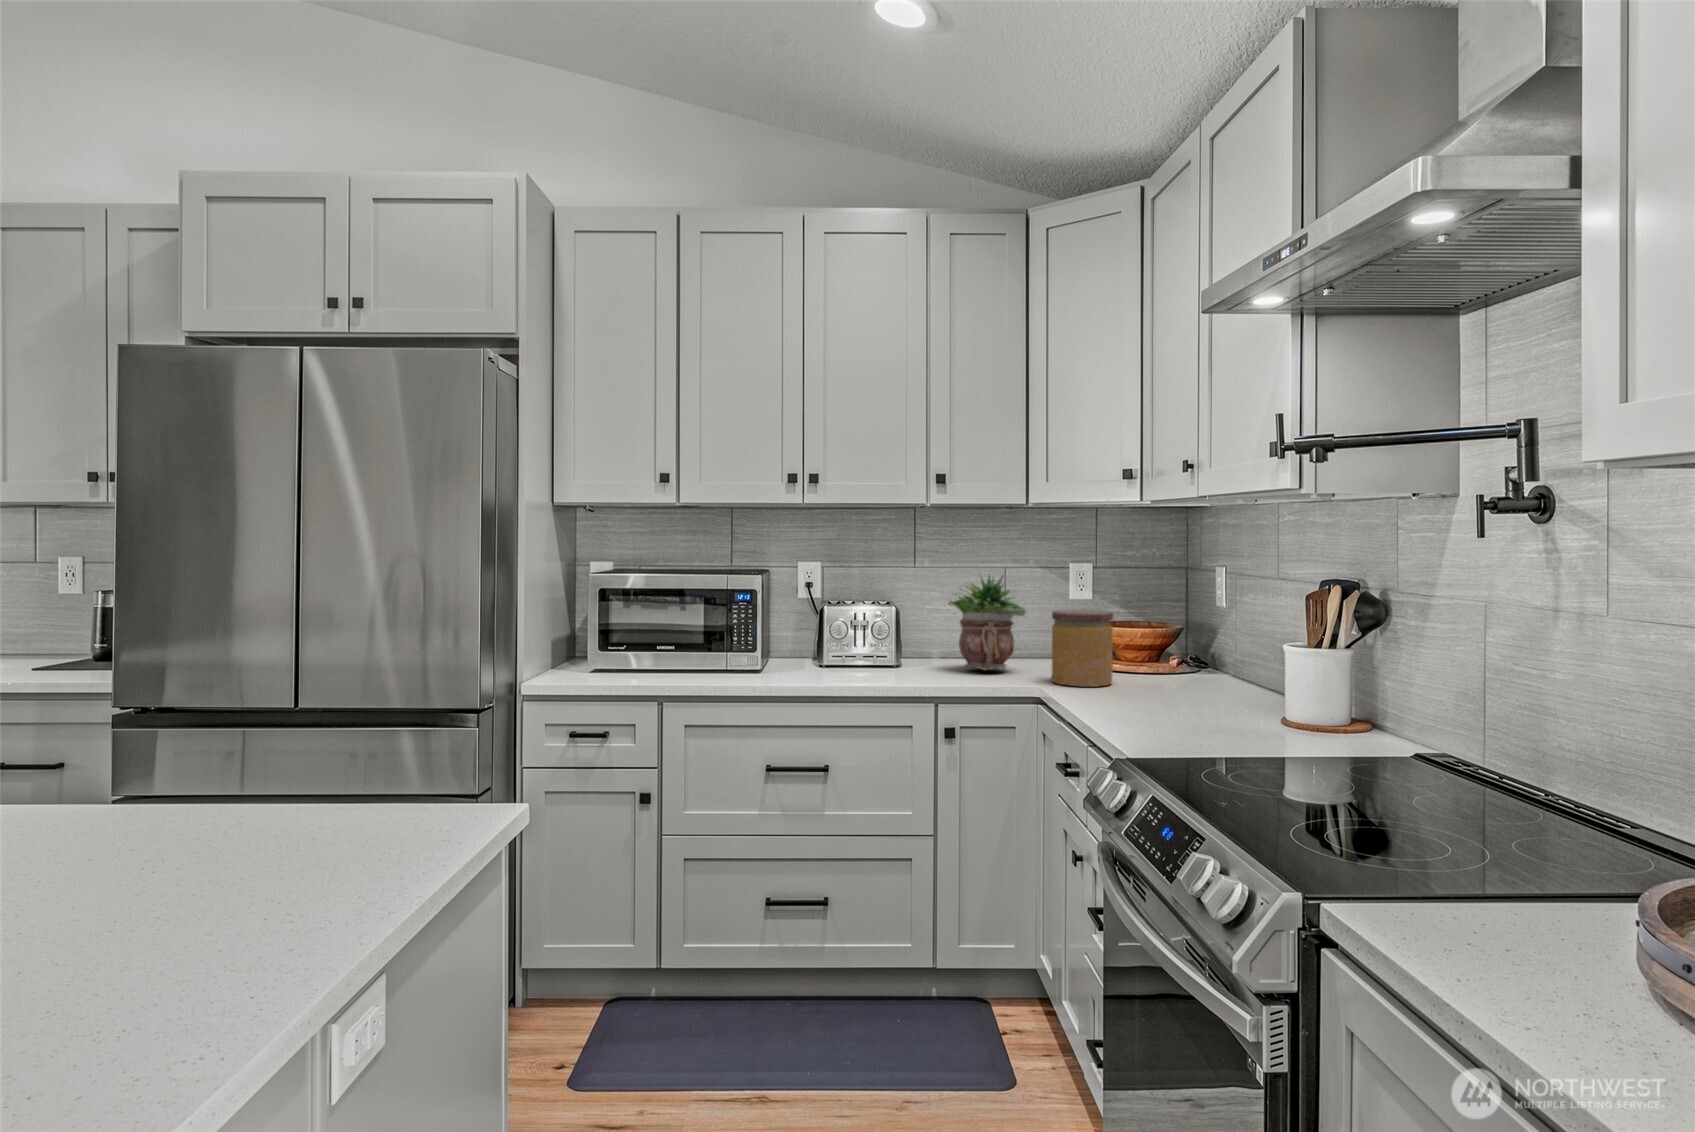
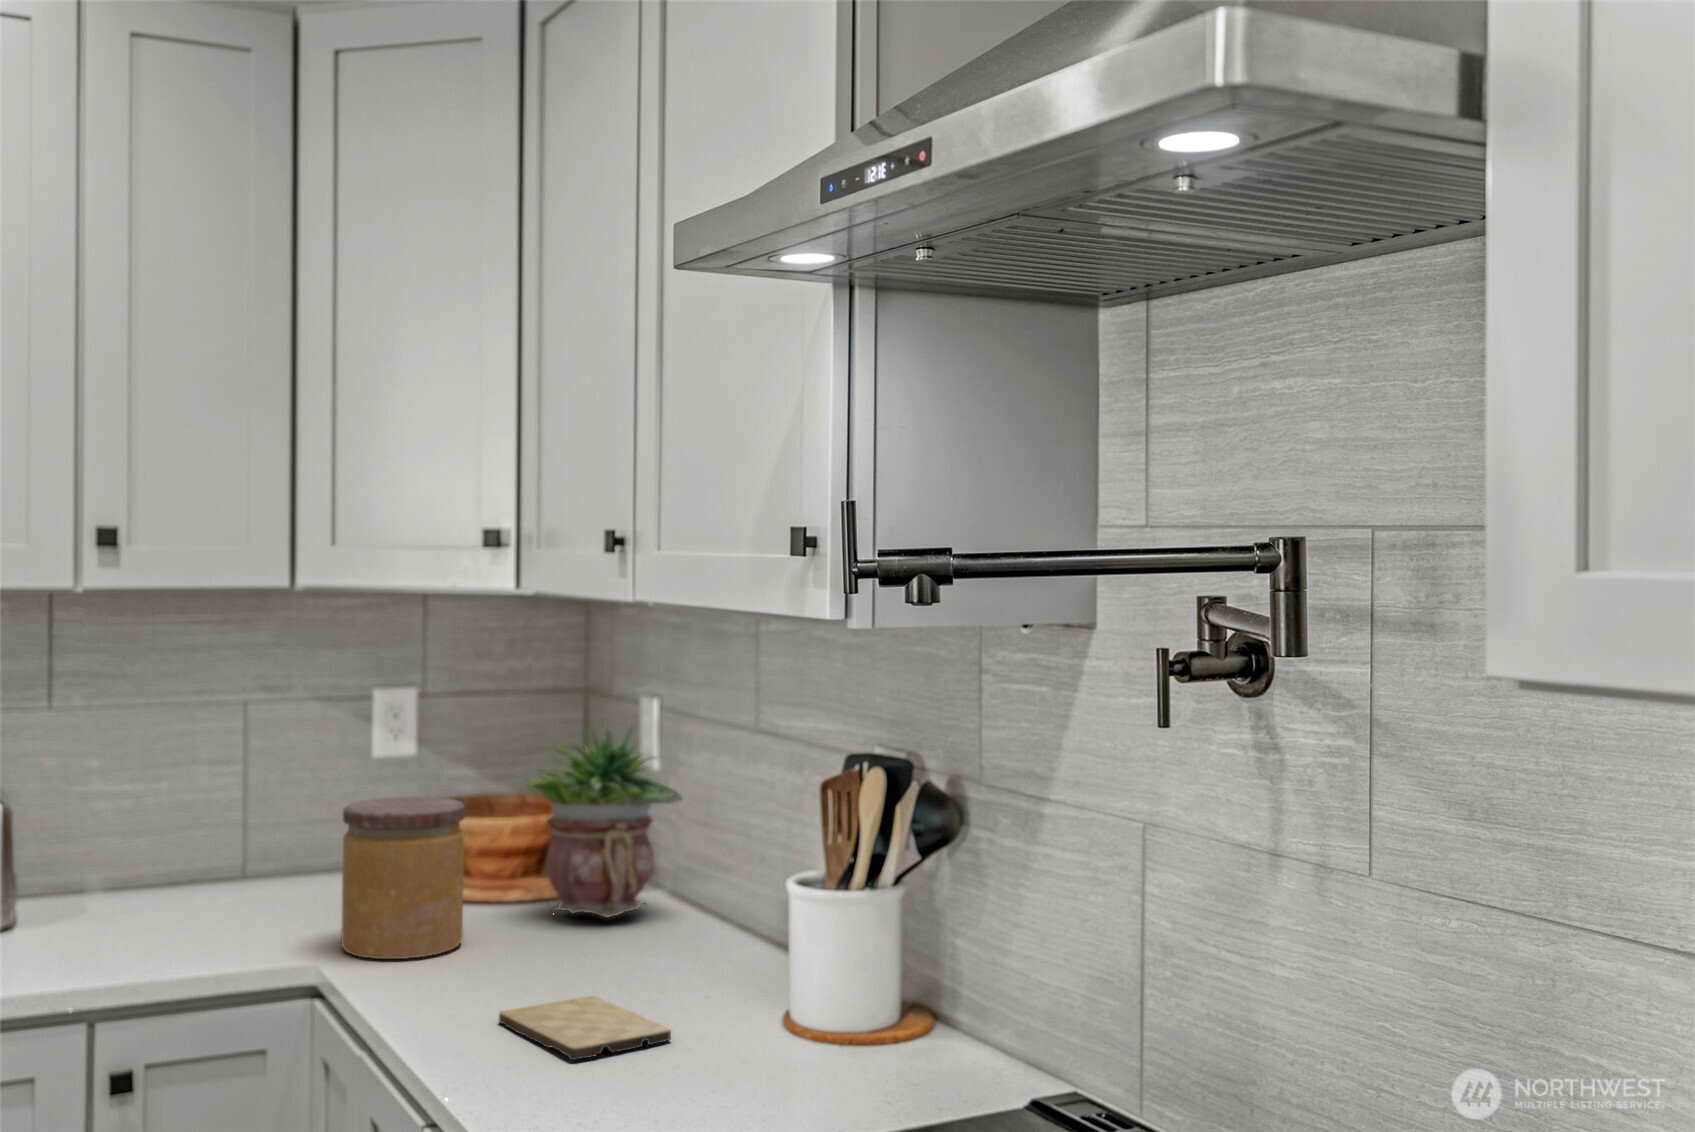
potted plant: present [948,575,1026,670] -> present [526,727,682,918]
cutting board: none [1125,703,1214,722] -> present [499,996,671,1060]

